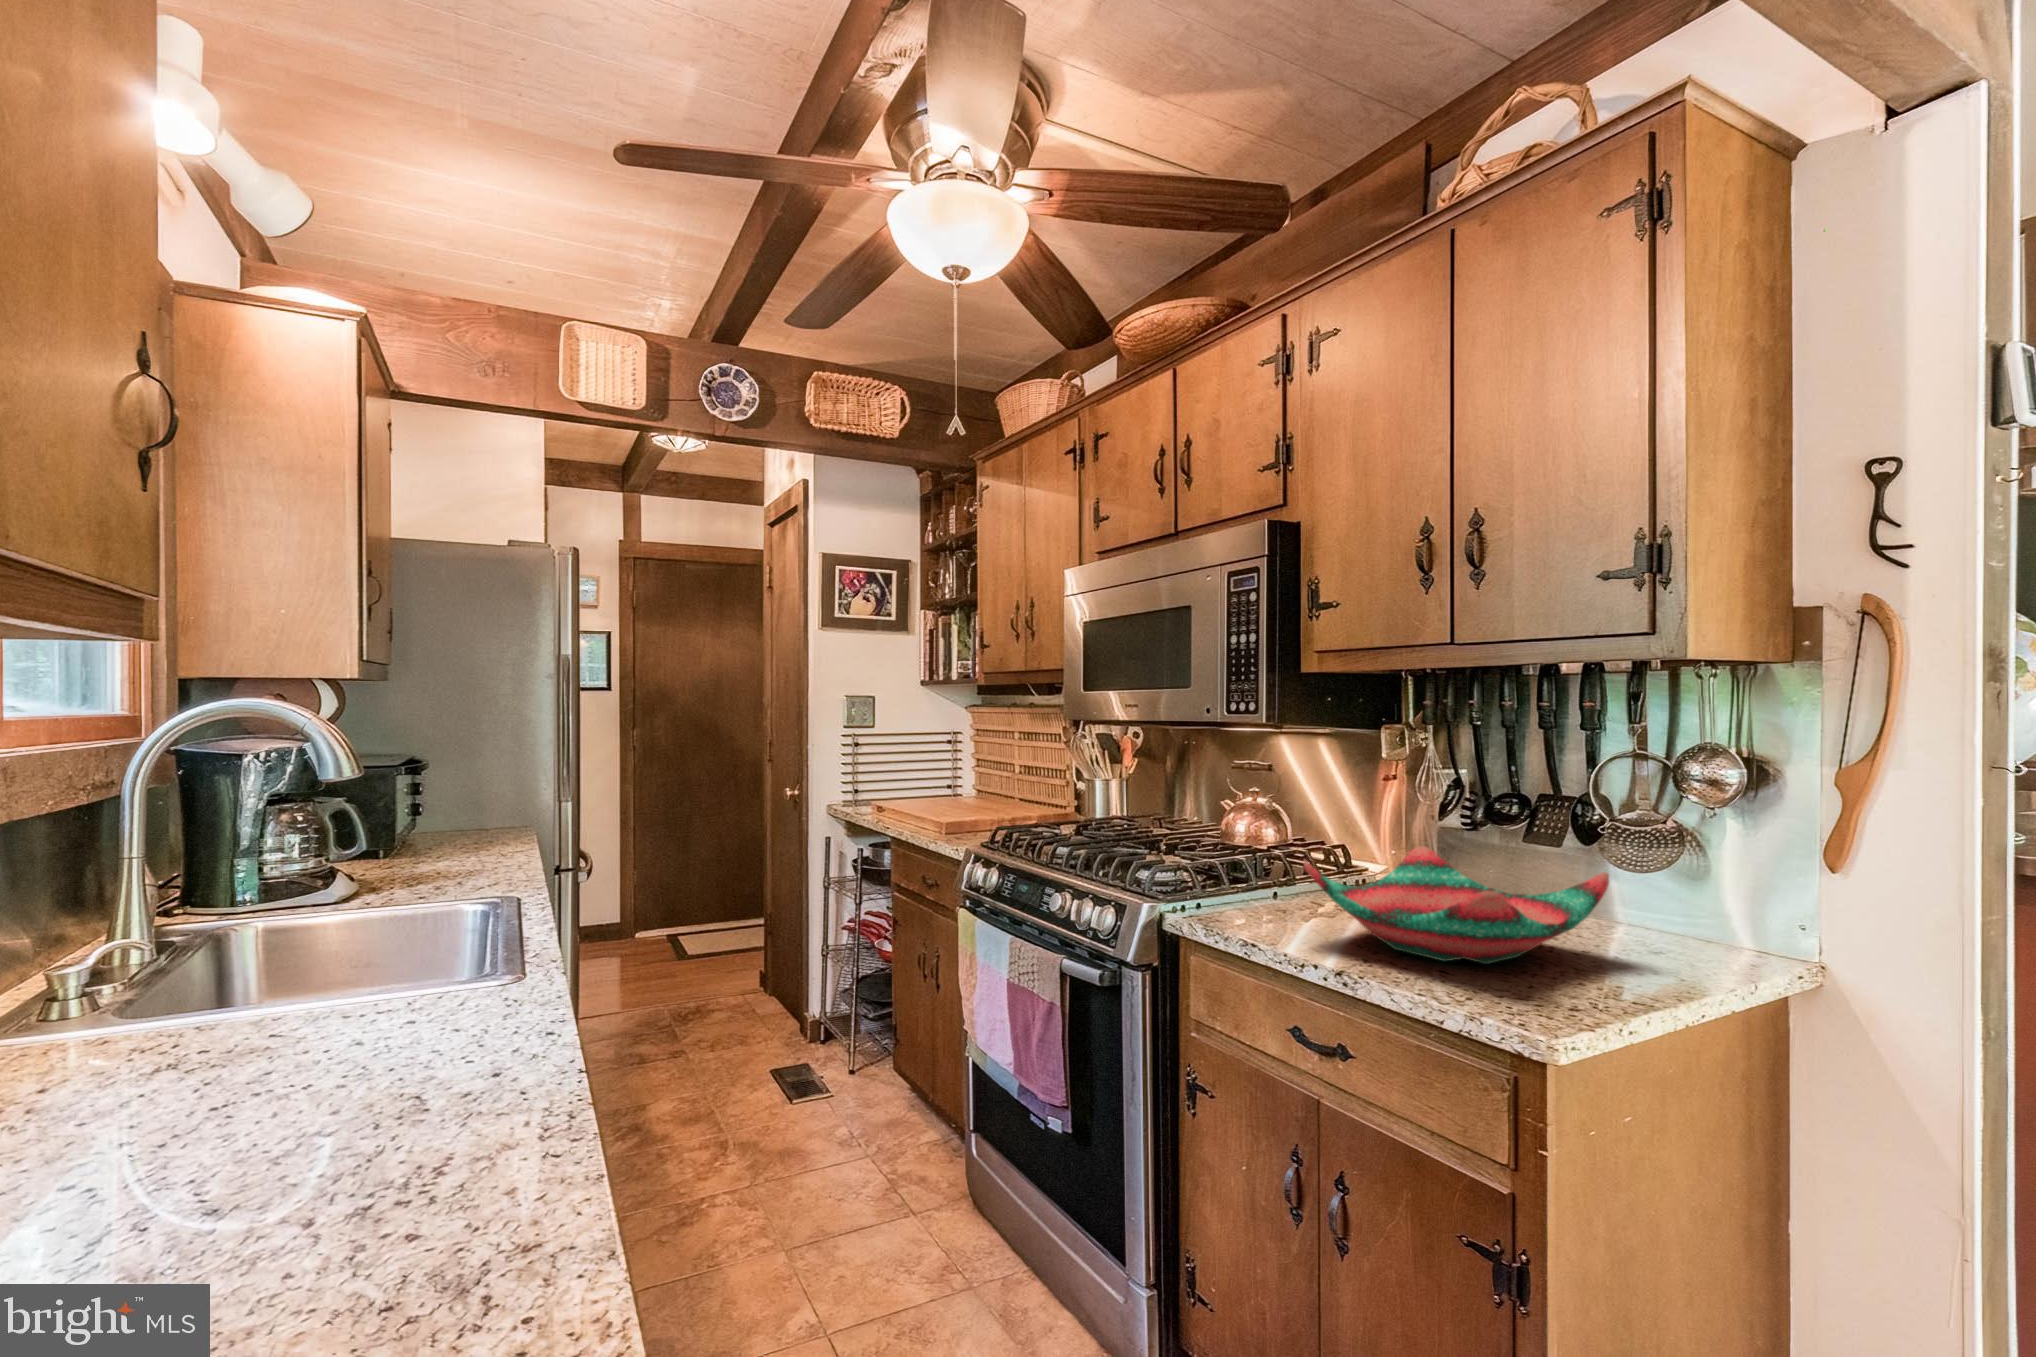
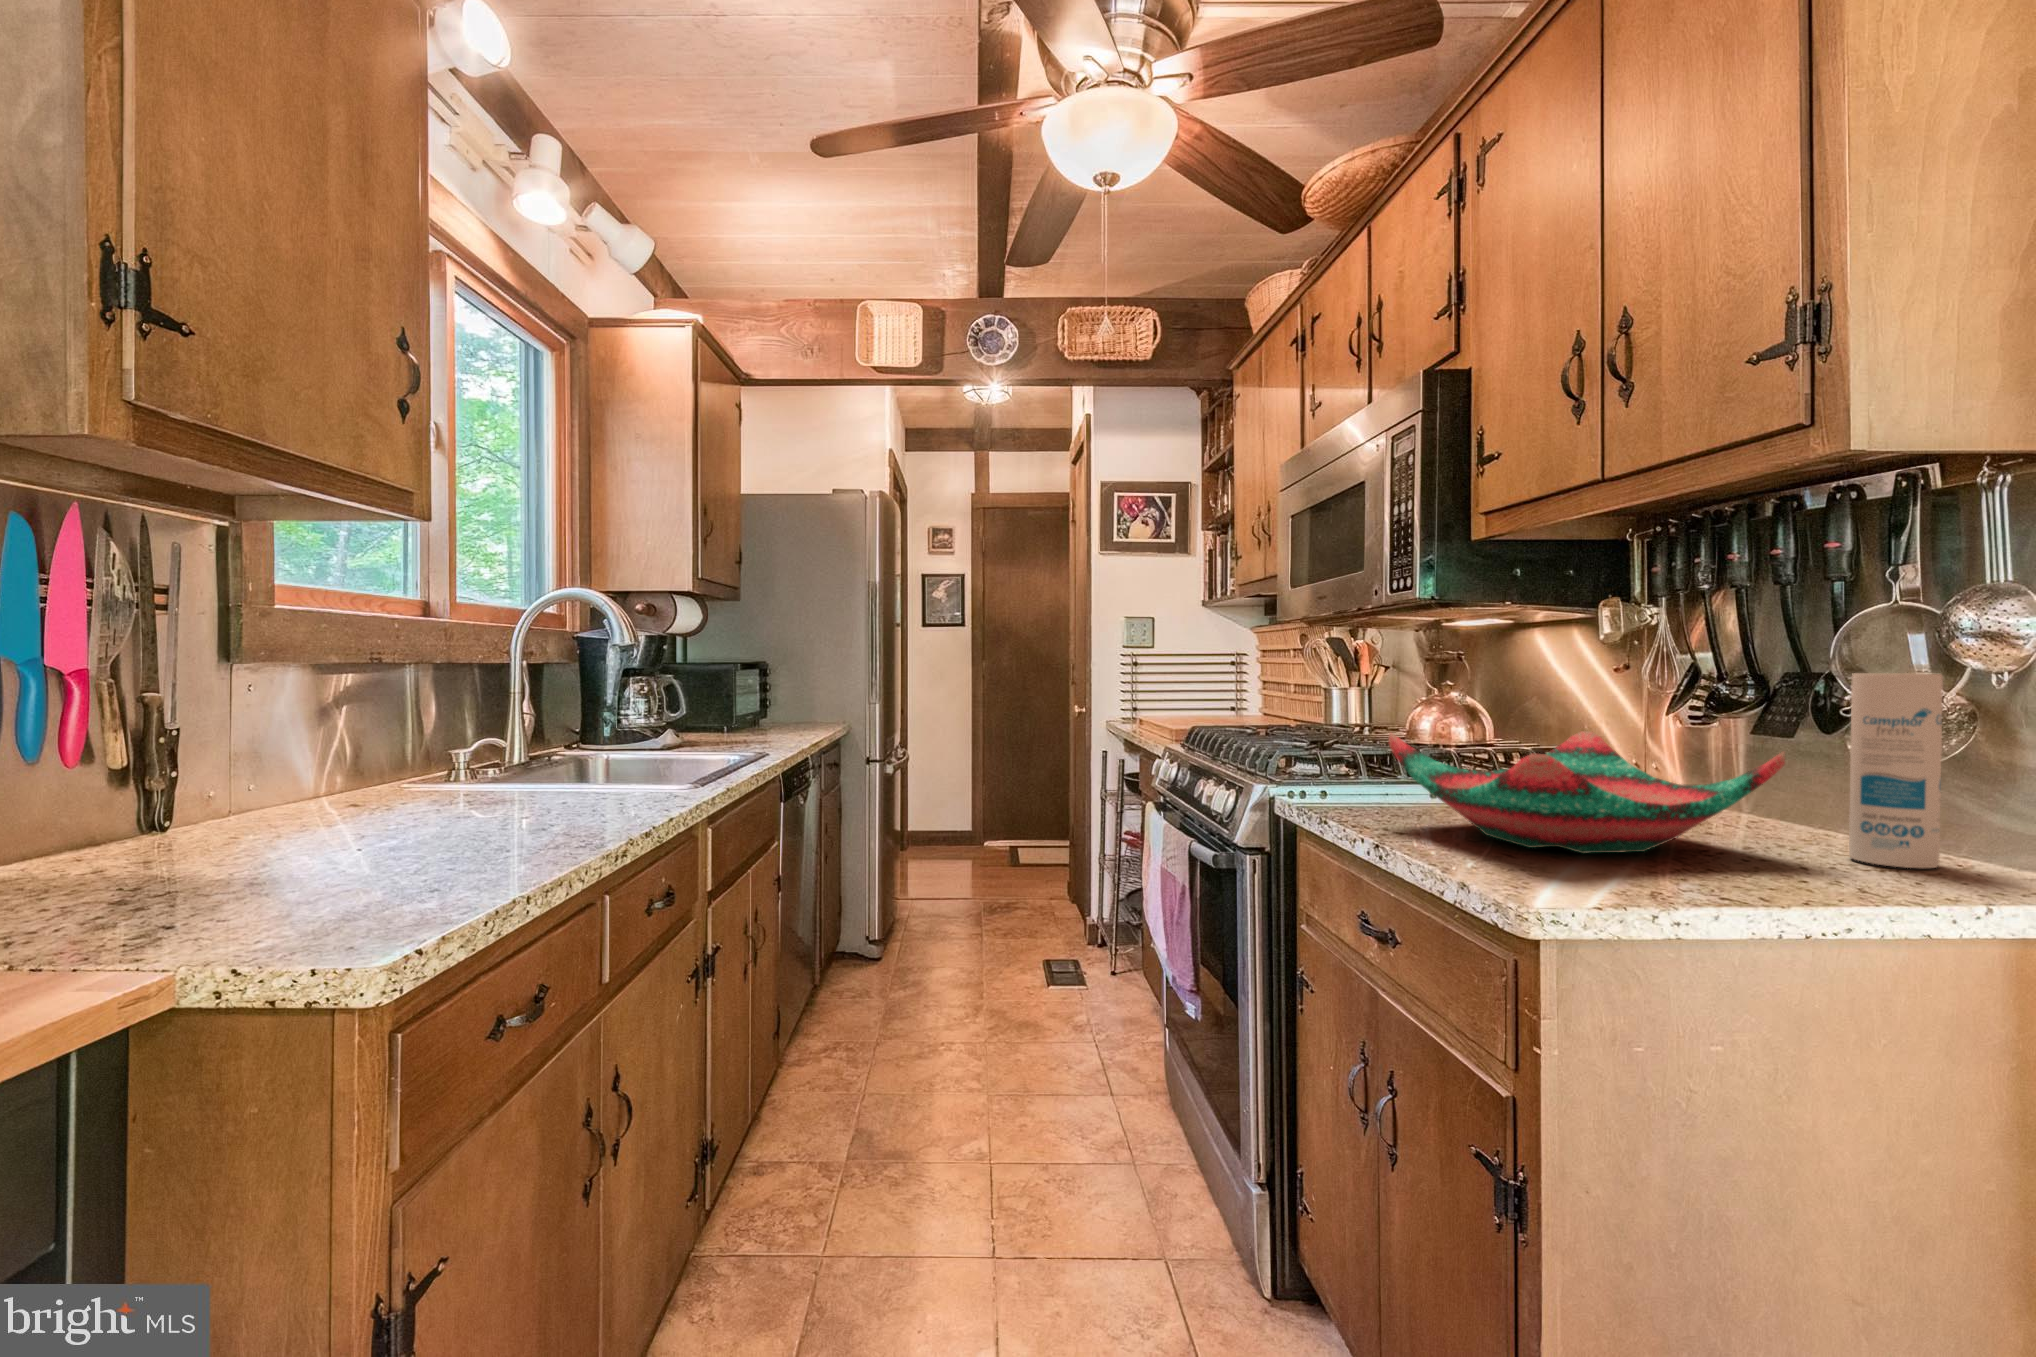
canister: none [1634,808,1693,957] -> present [1849,673,1943,868]

